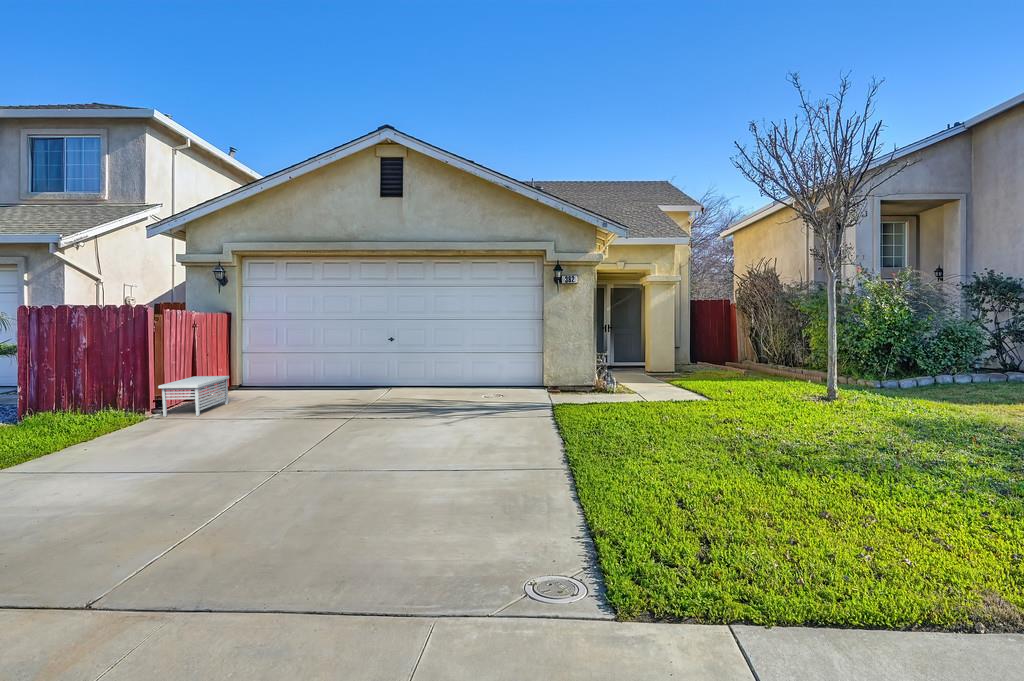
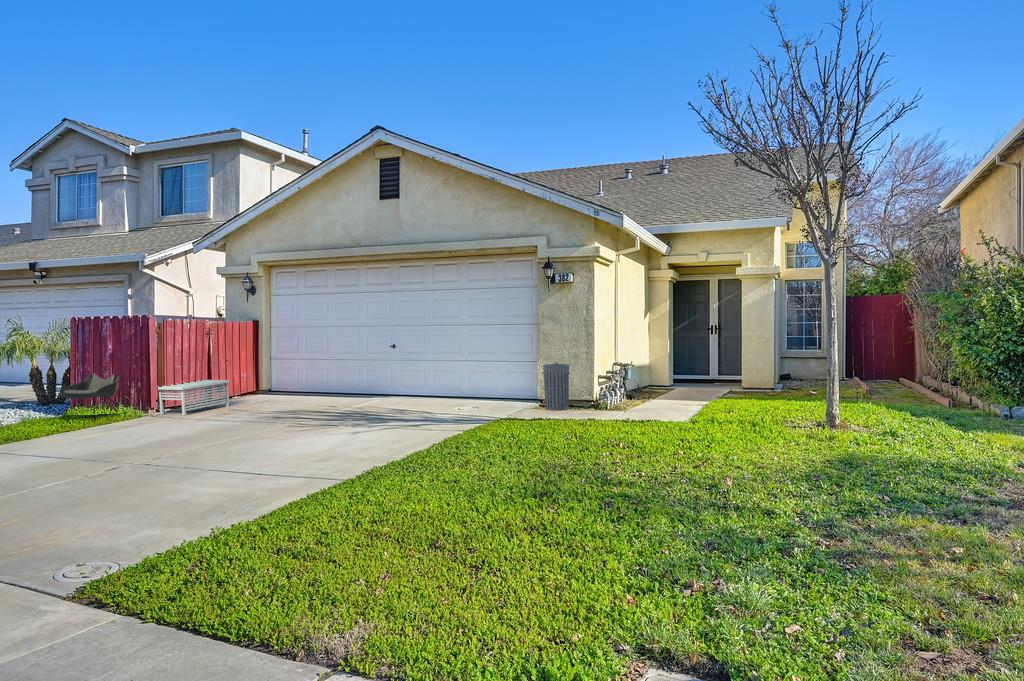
trash can: none [558,352,582,393] -> present [543,363,570,410]
lounge chair: none [32,363,114,430] -> present [59,373,120,420]

